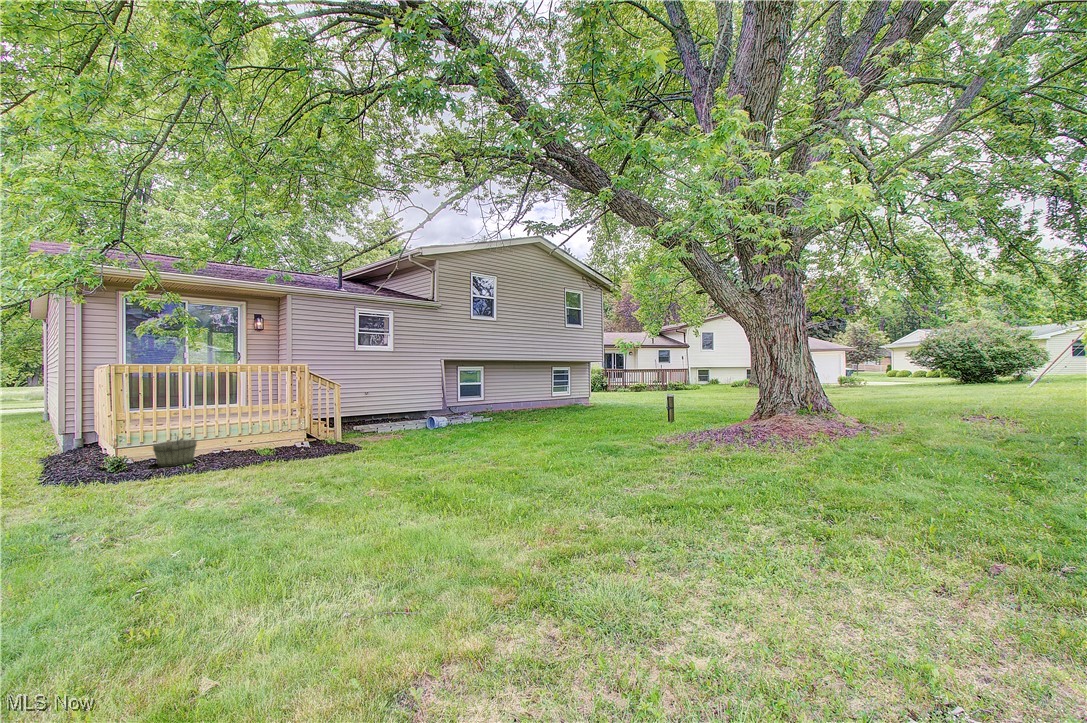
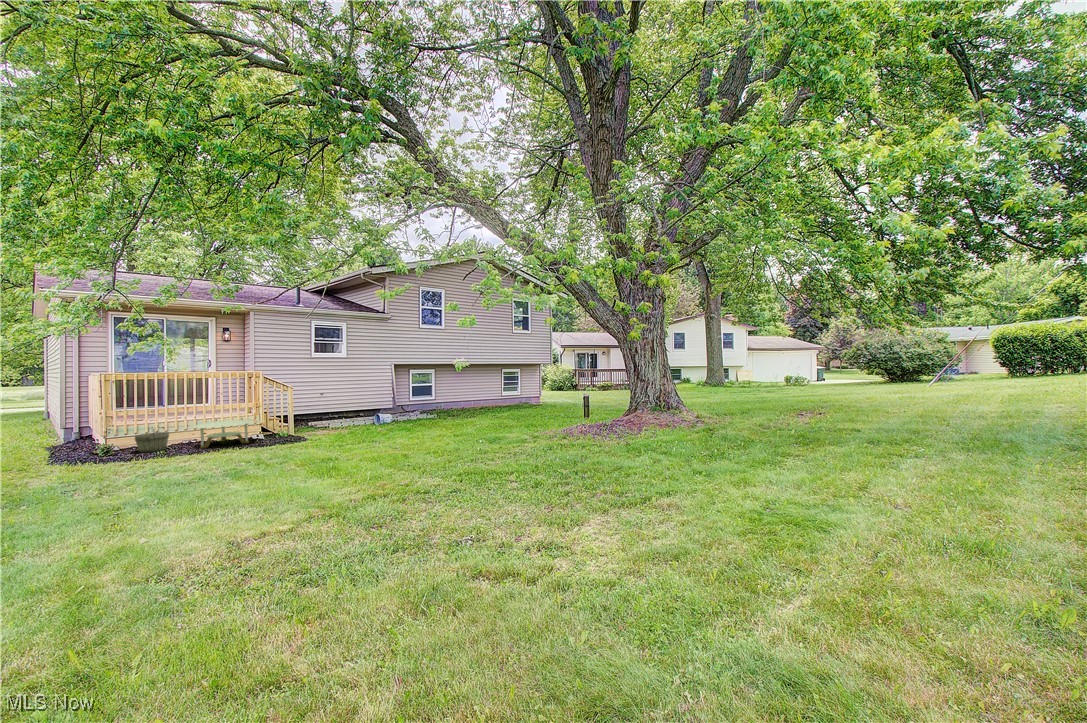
round table: none [226,424,300,460] -> present [193,420,253,448]

